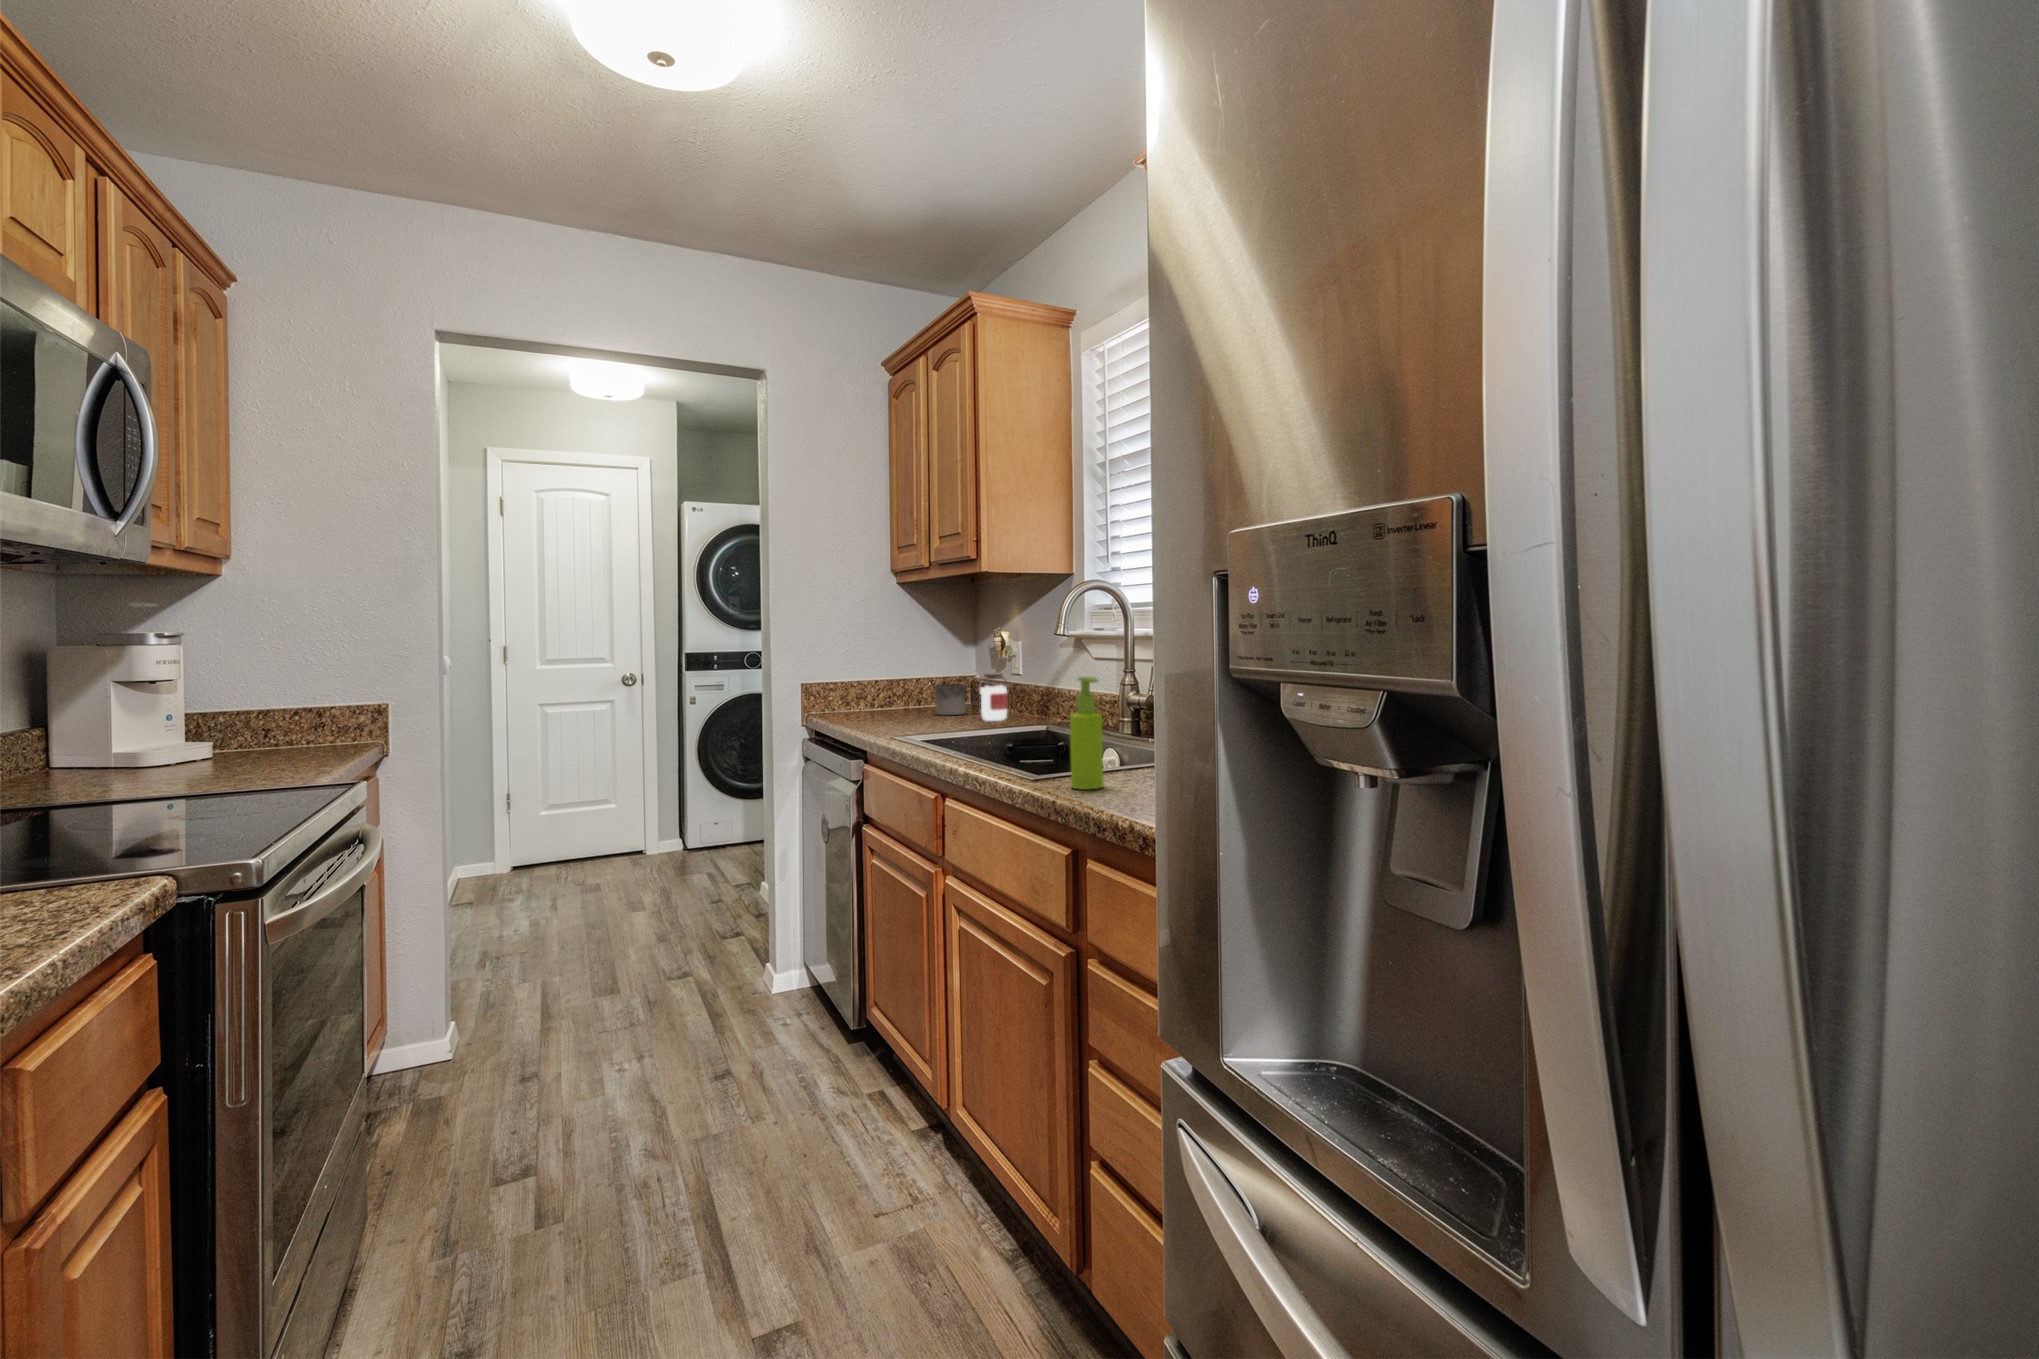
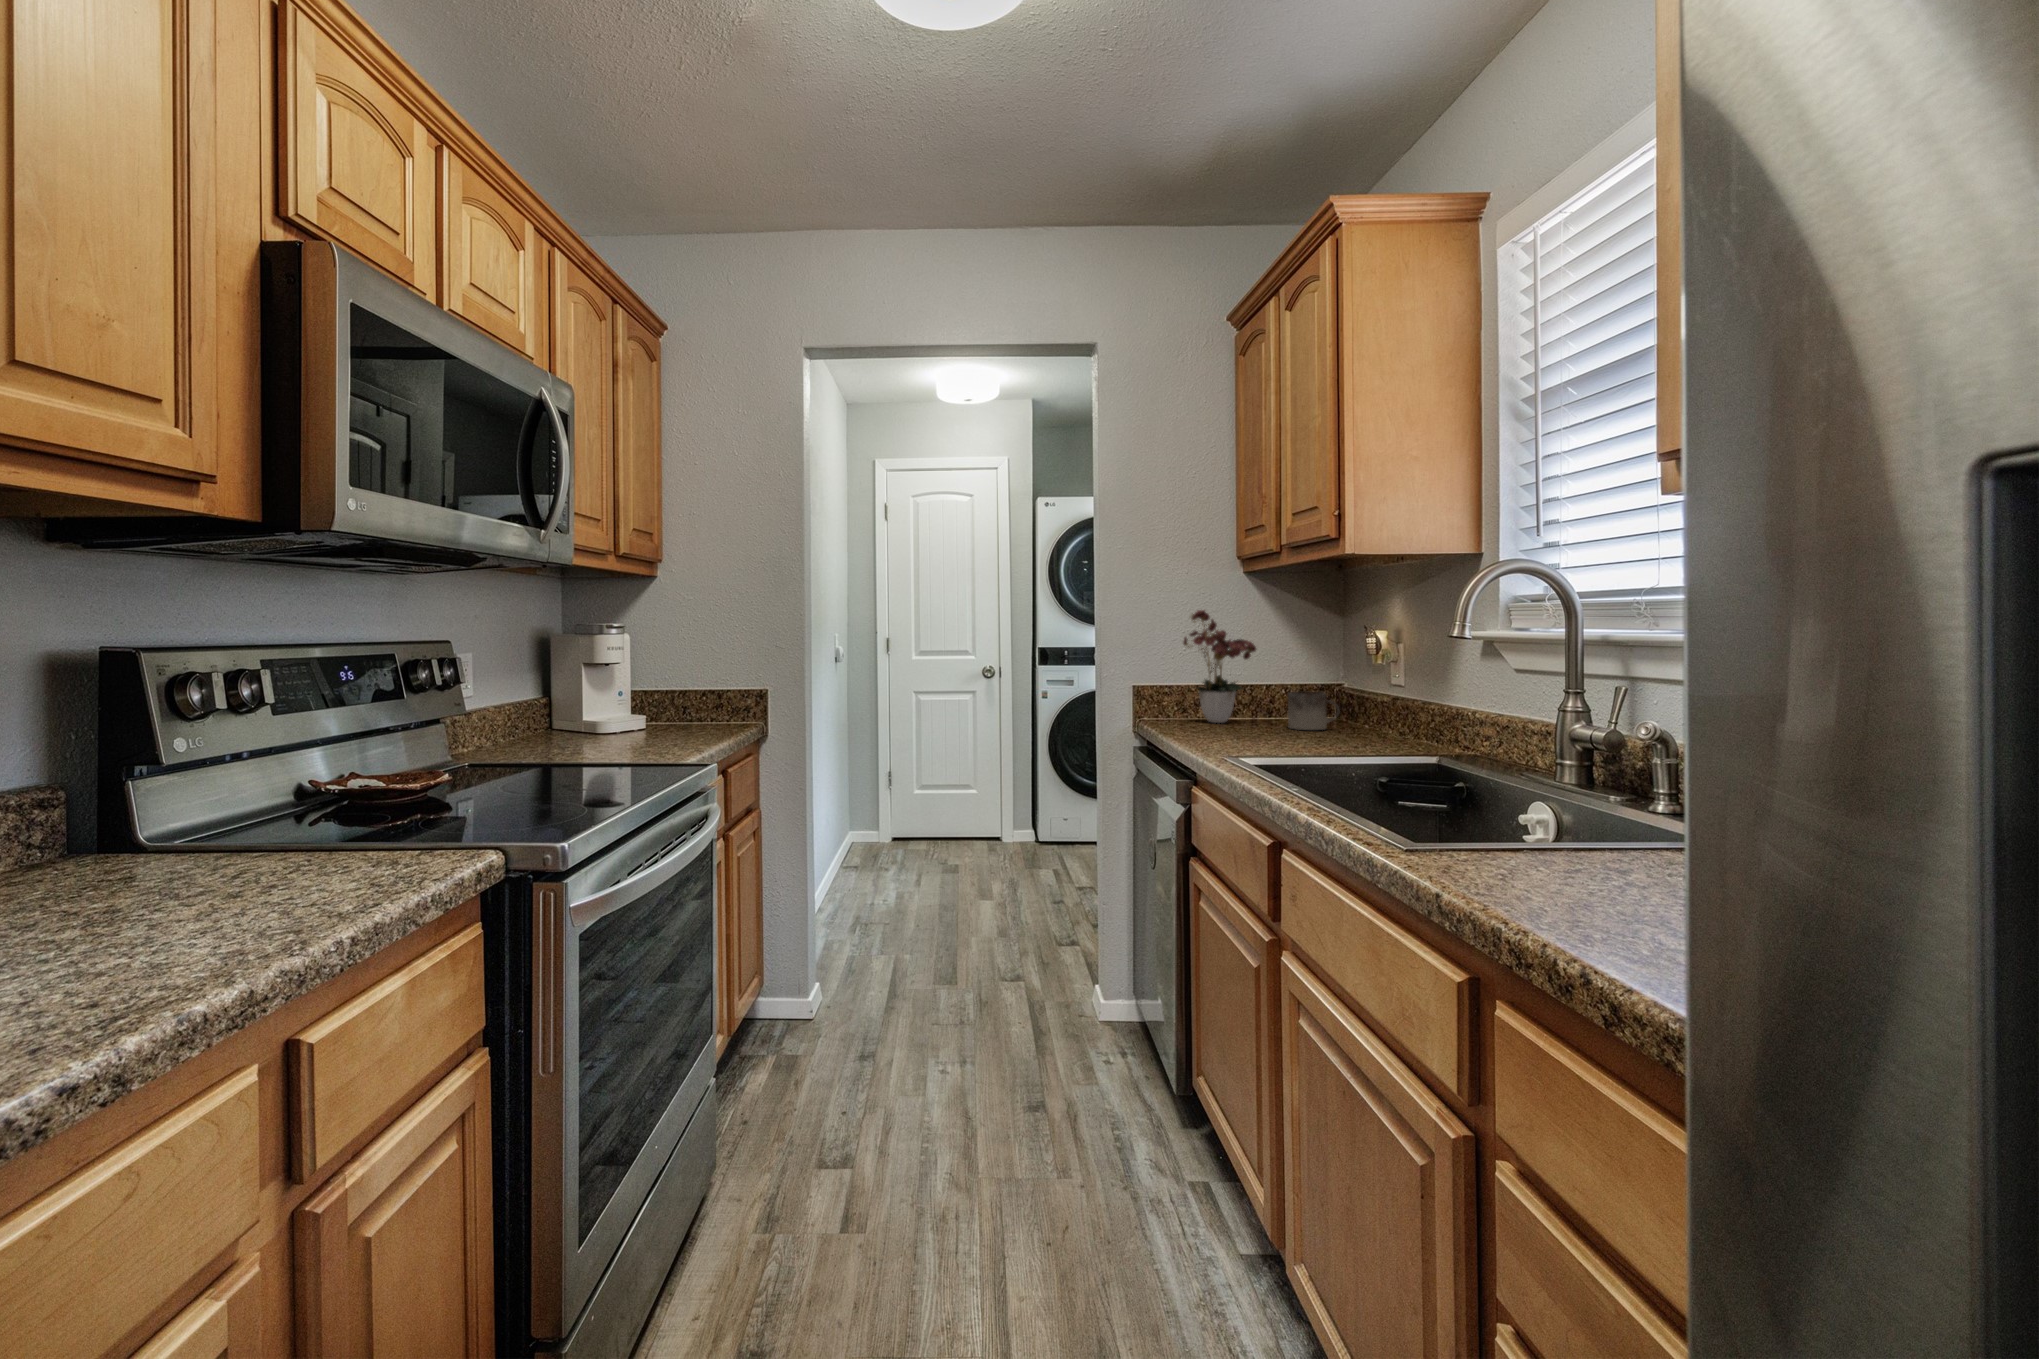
flower arrangement: none [844,612,914,714] -> present [1183,610,1256,723]
jar: present [979,673,1008,721] -> none [1343,682,1384,743]
soap dispenser: present [1070,677,1103,789] -> none [1470,702,1529,879]

